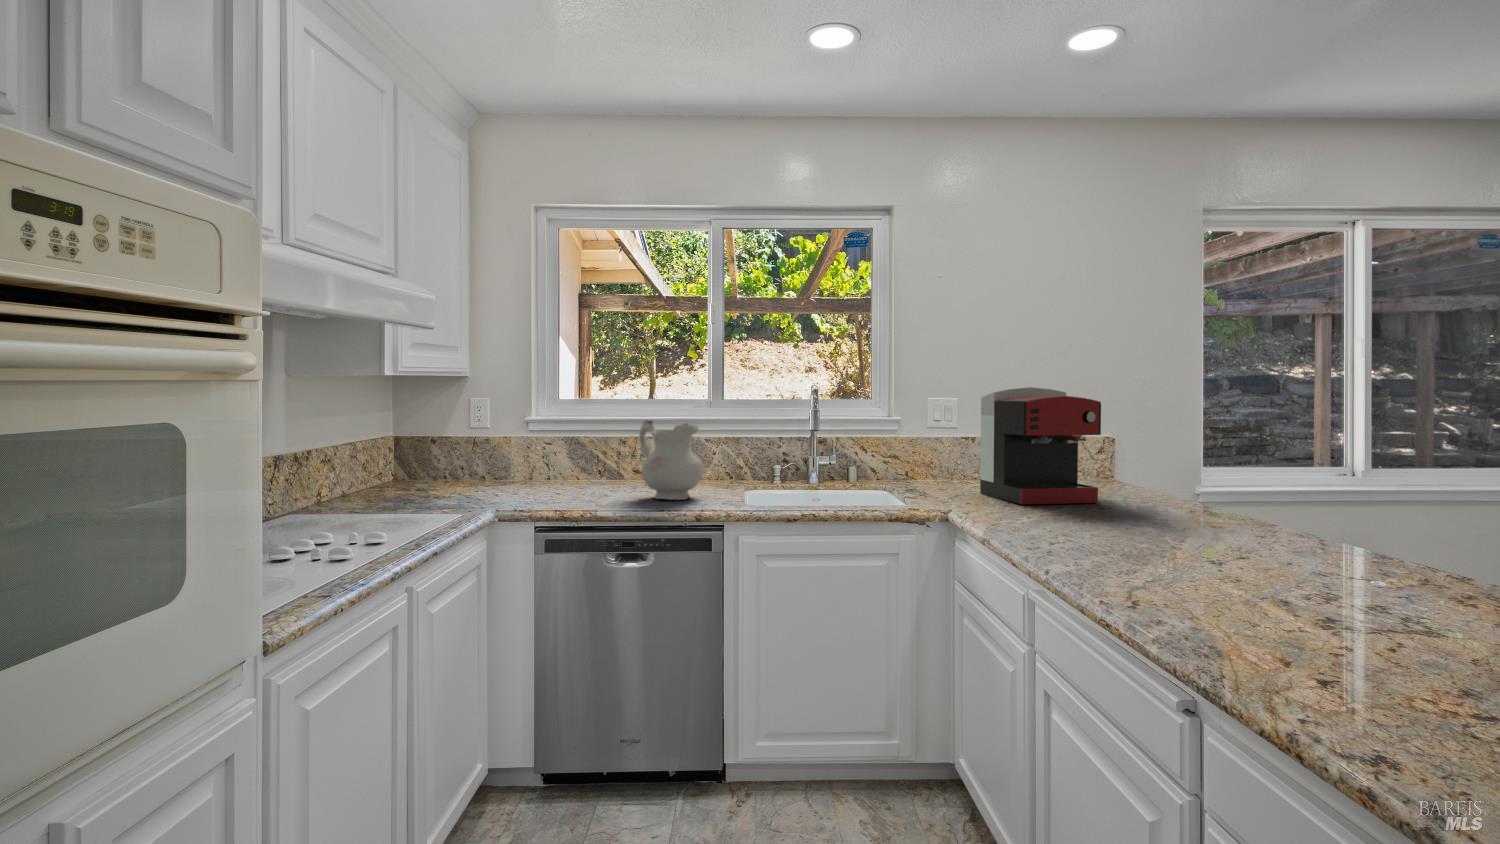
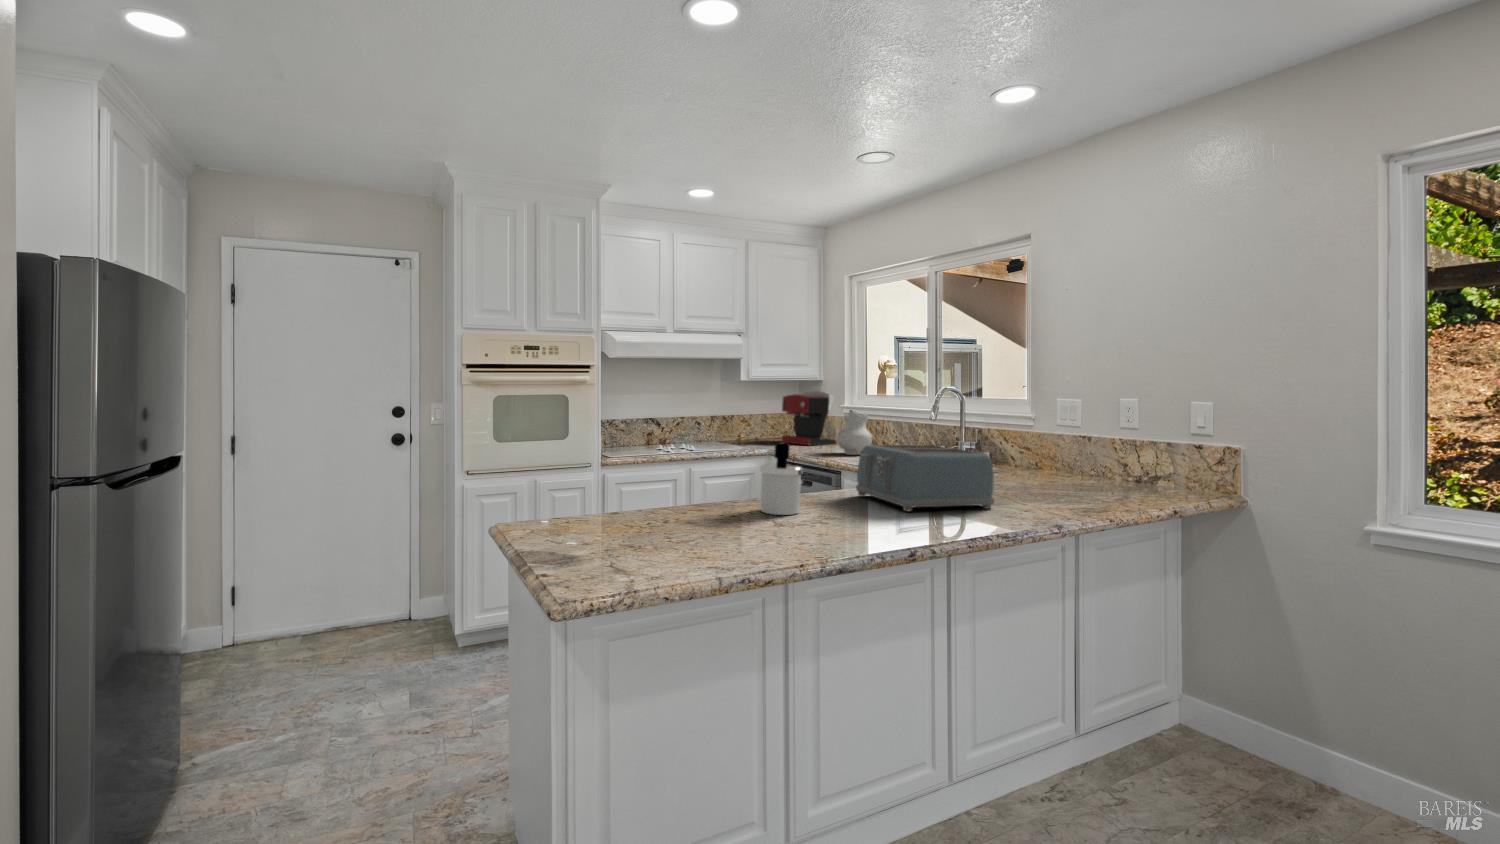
coffee maker: present [980,387,1101,504] -> present [782,391,837,446]
toaster: none [1106,465,1320,570] -> present [856,445,995,511]
soap dispenser: none [1306,490,1415,639] -> present [737,442,803,515]

